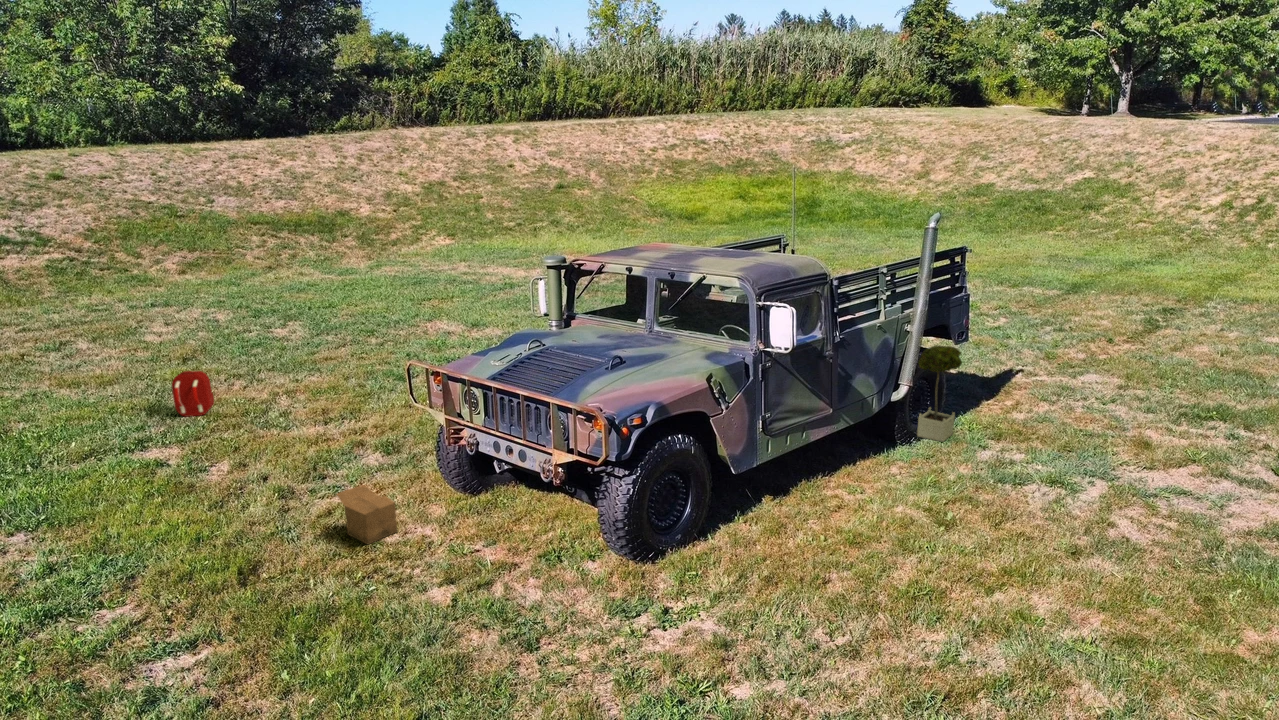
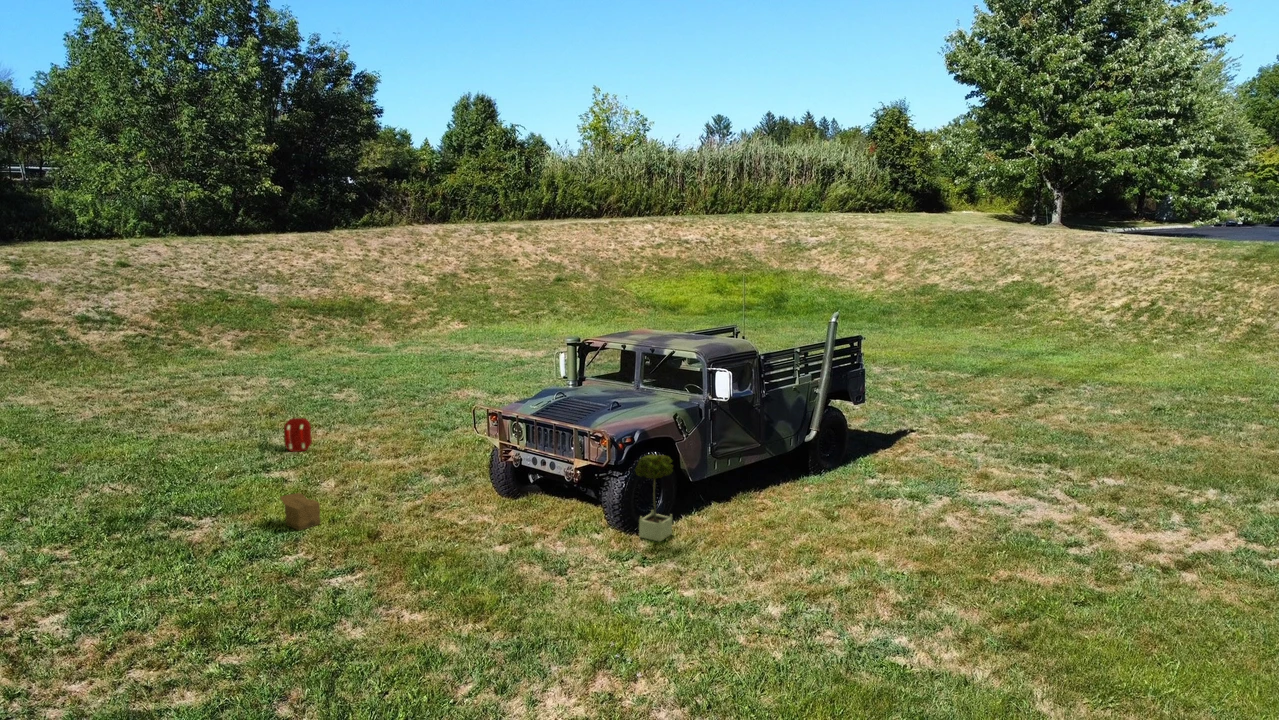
potted tree: present [917,346,962,442] -> present [635,454,673,541]
cardboard box: present [337,485,398,544] -> present [280,493,321,531]

